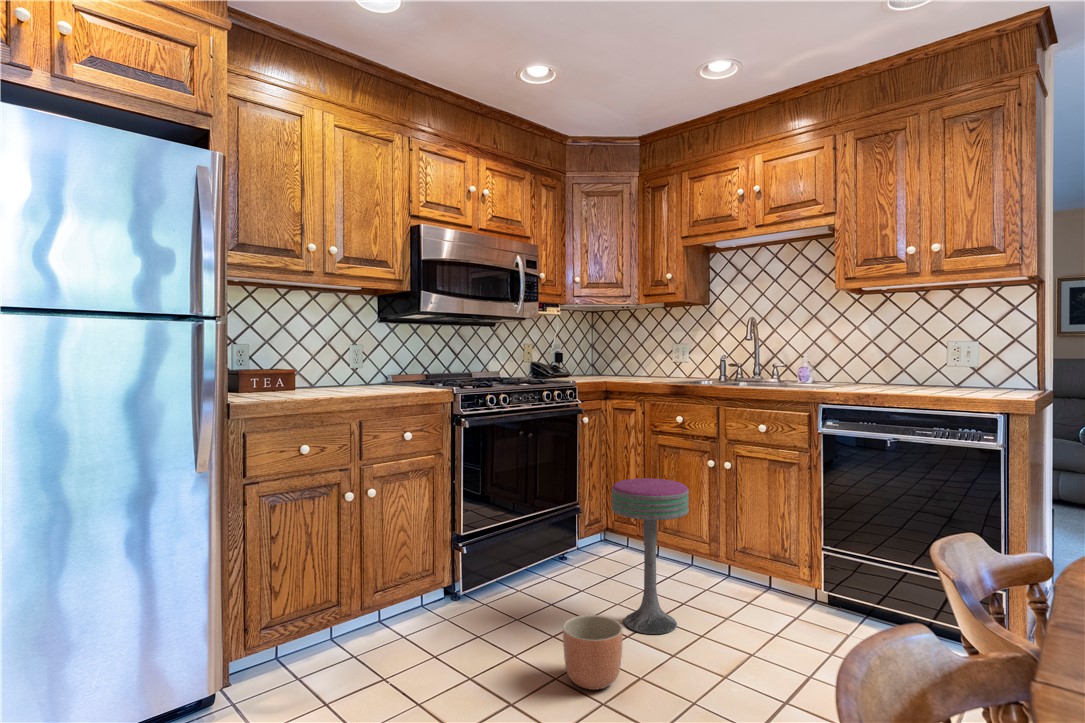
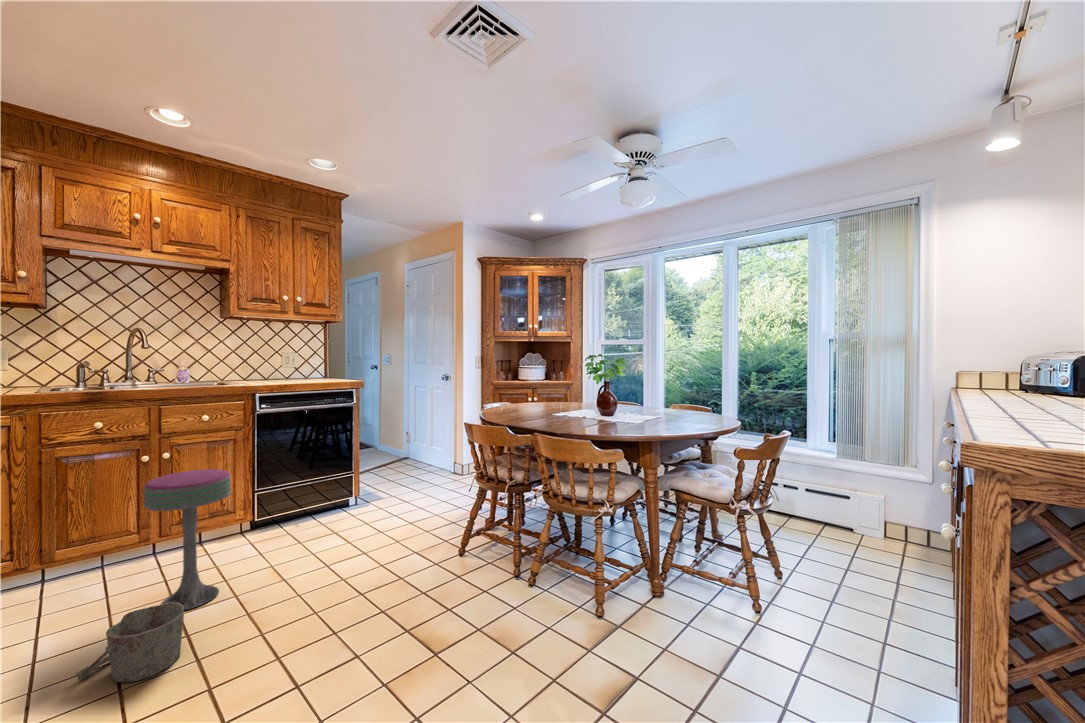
bucket: none [511,589,578,653] -> present [77,603,184,682]
planter: present [563,615,623,690] -> none [227,576,286,642]

